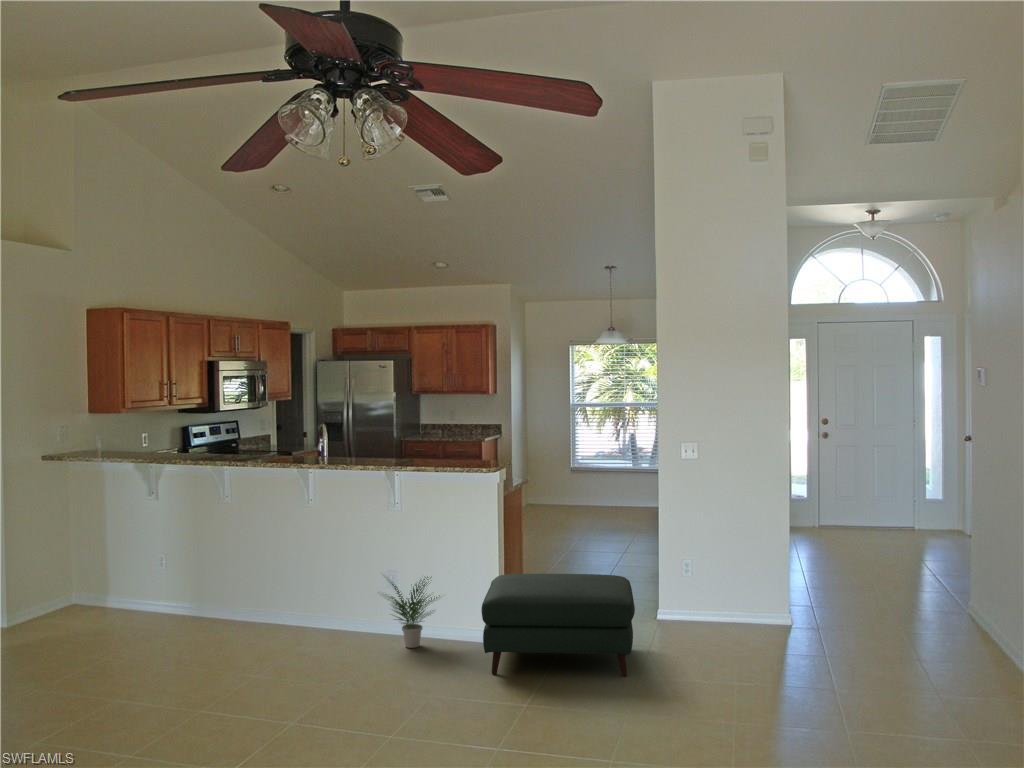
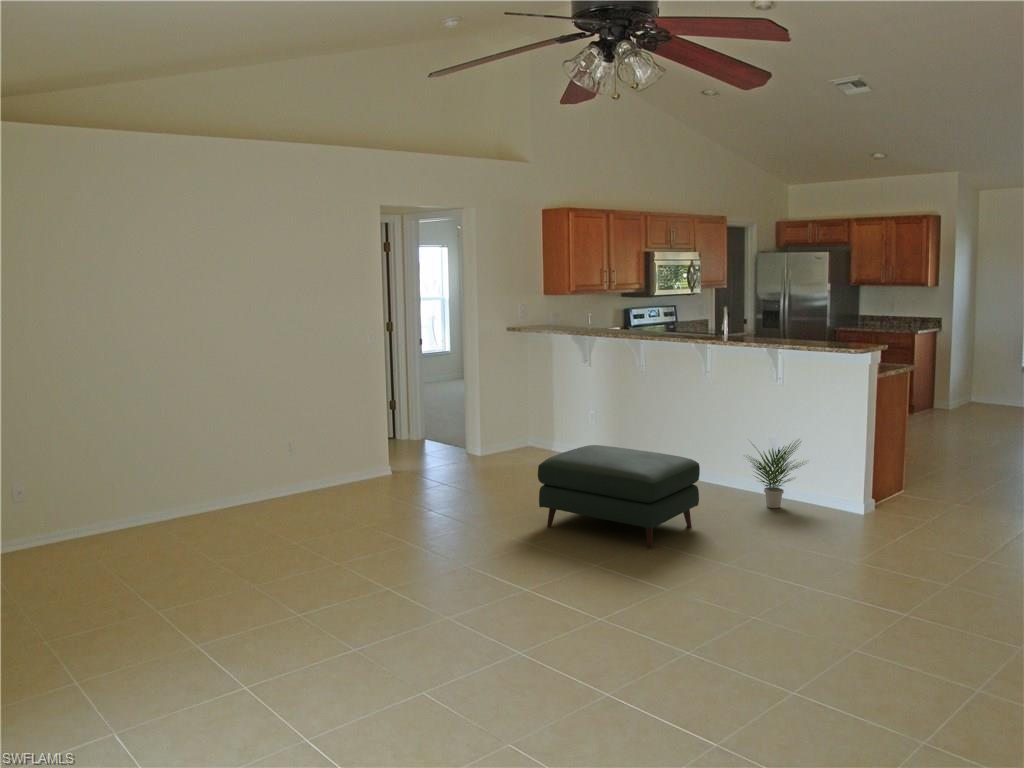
ottoman: present [481,574,635,676] -> present [538,445,700,549]

